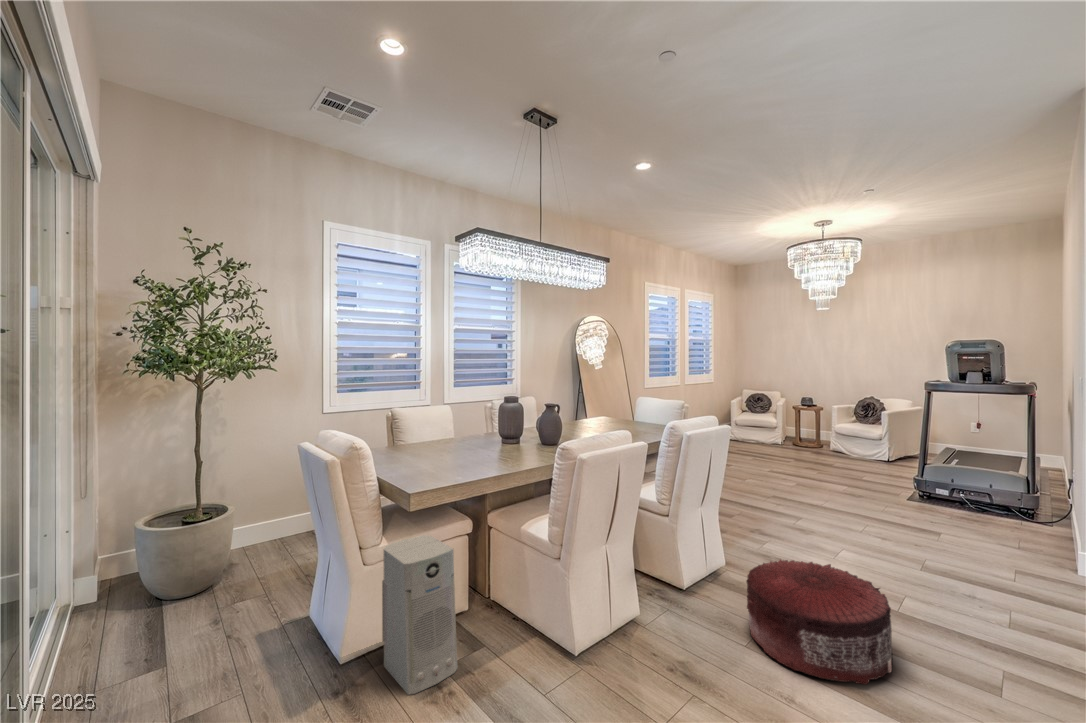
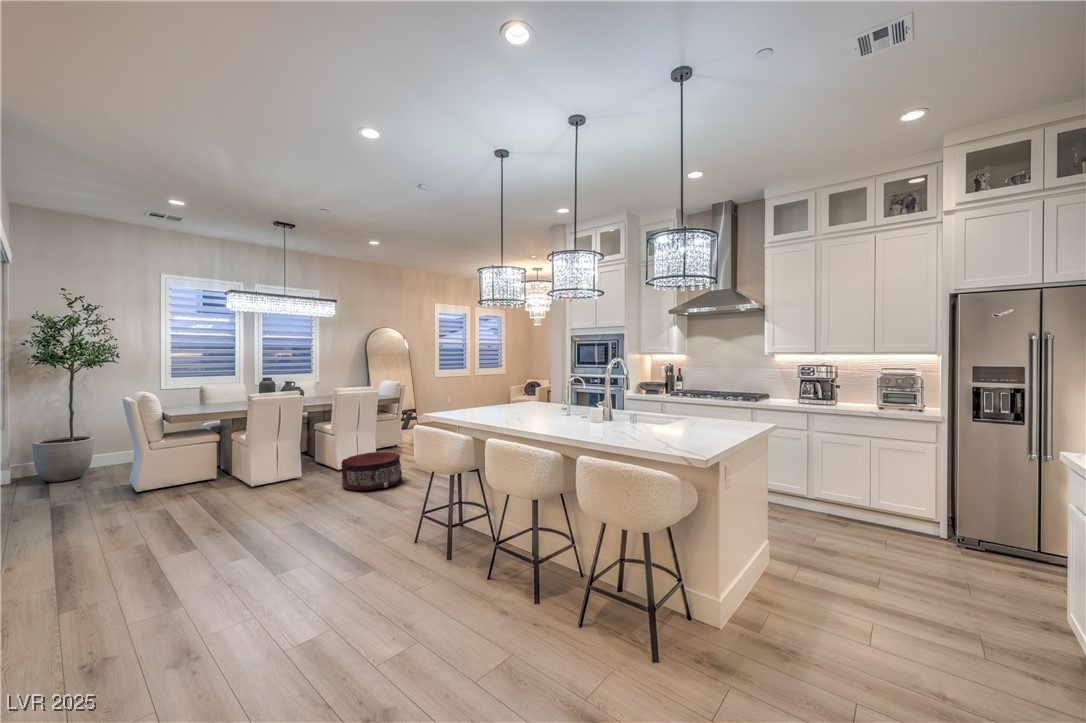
air purifier: present [382,535,457,694] -> none [156,439,192,500]

